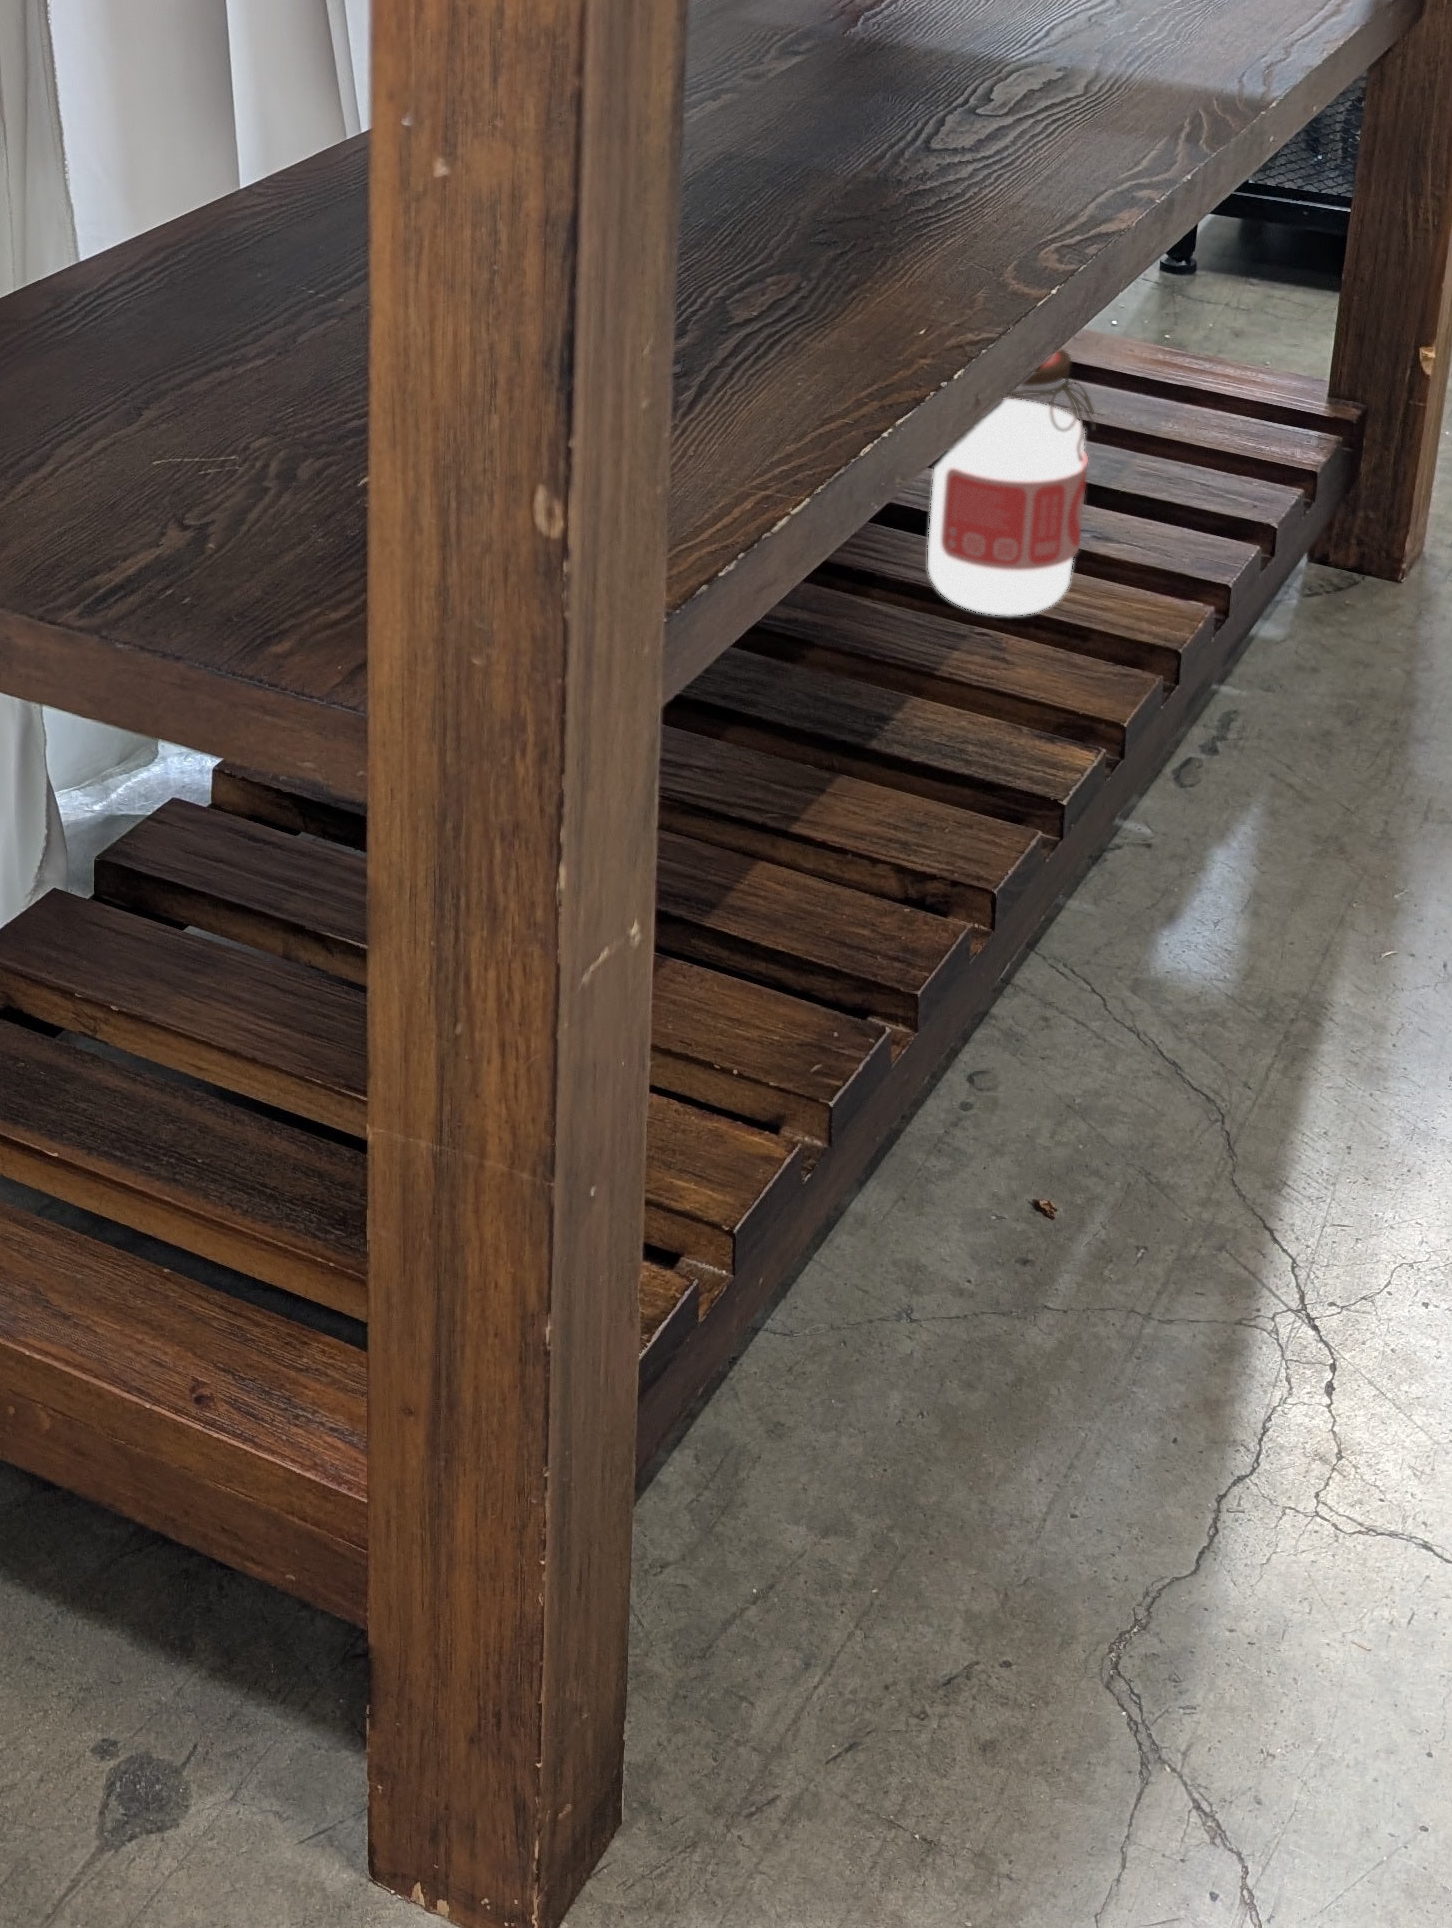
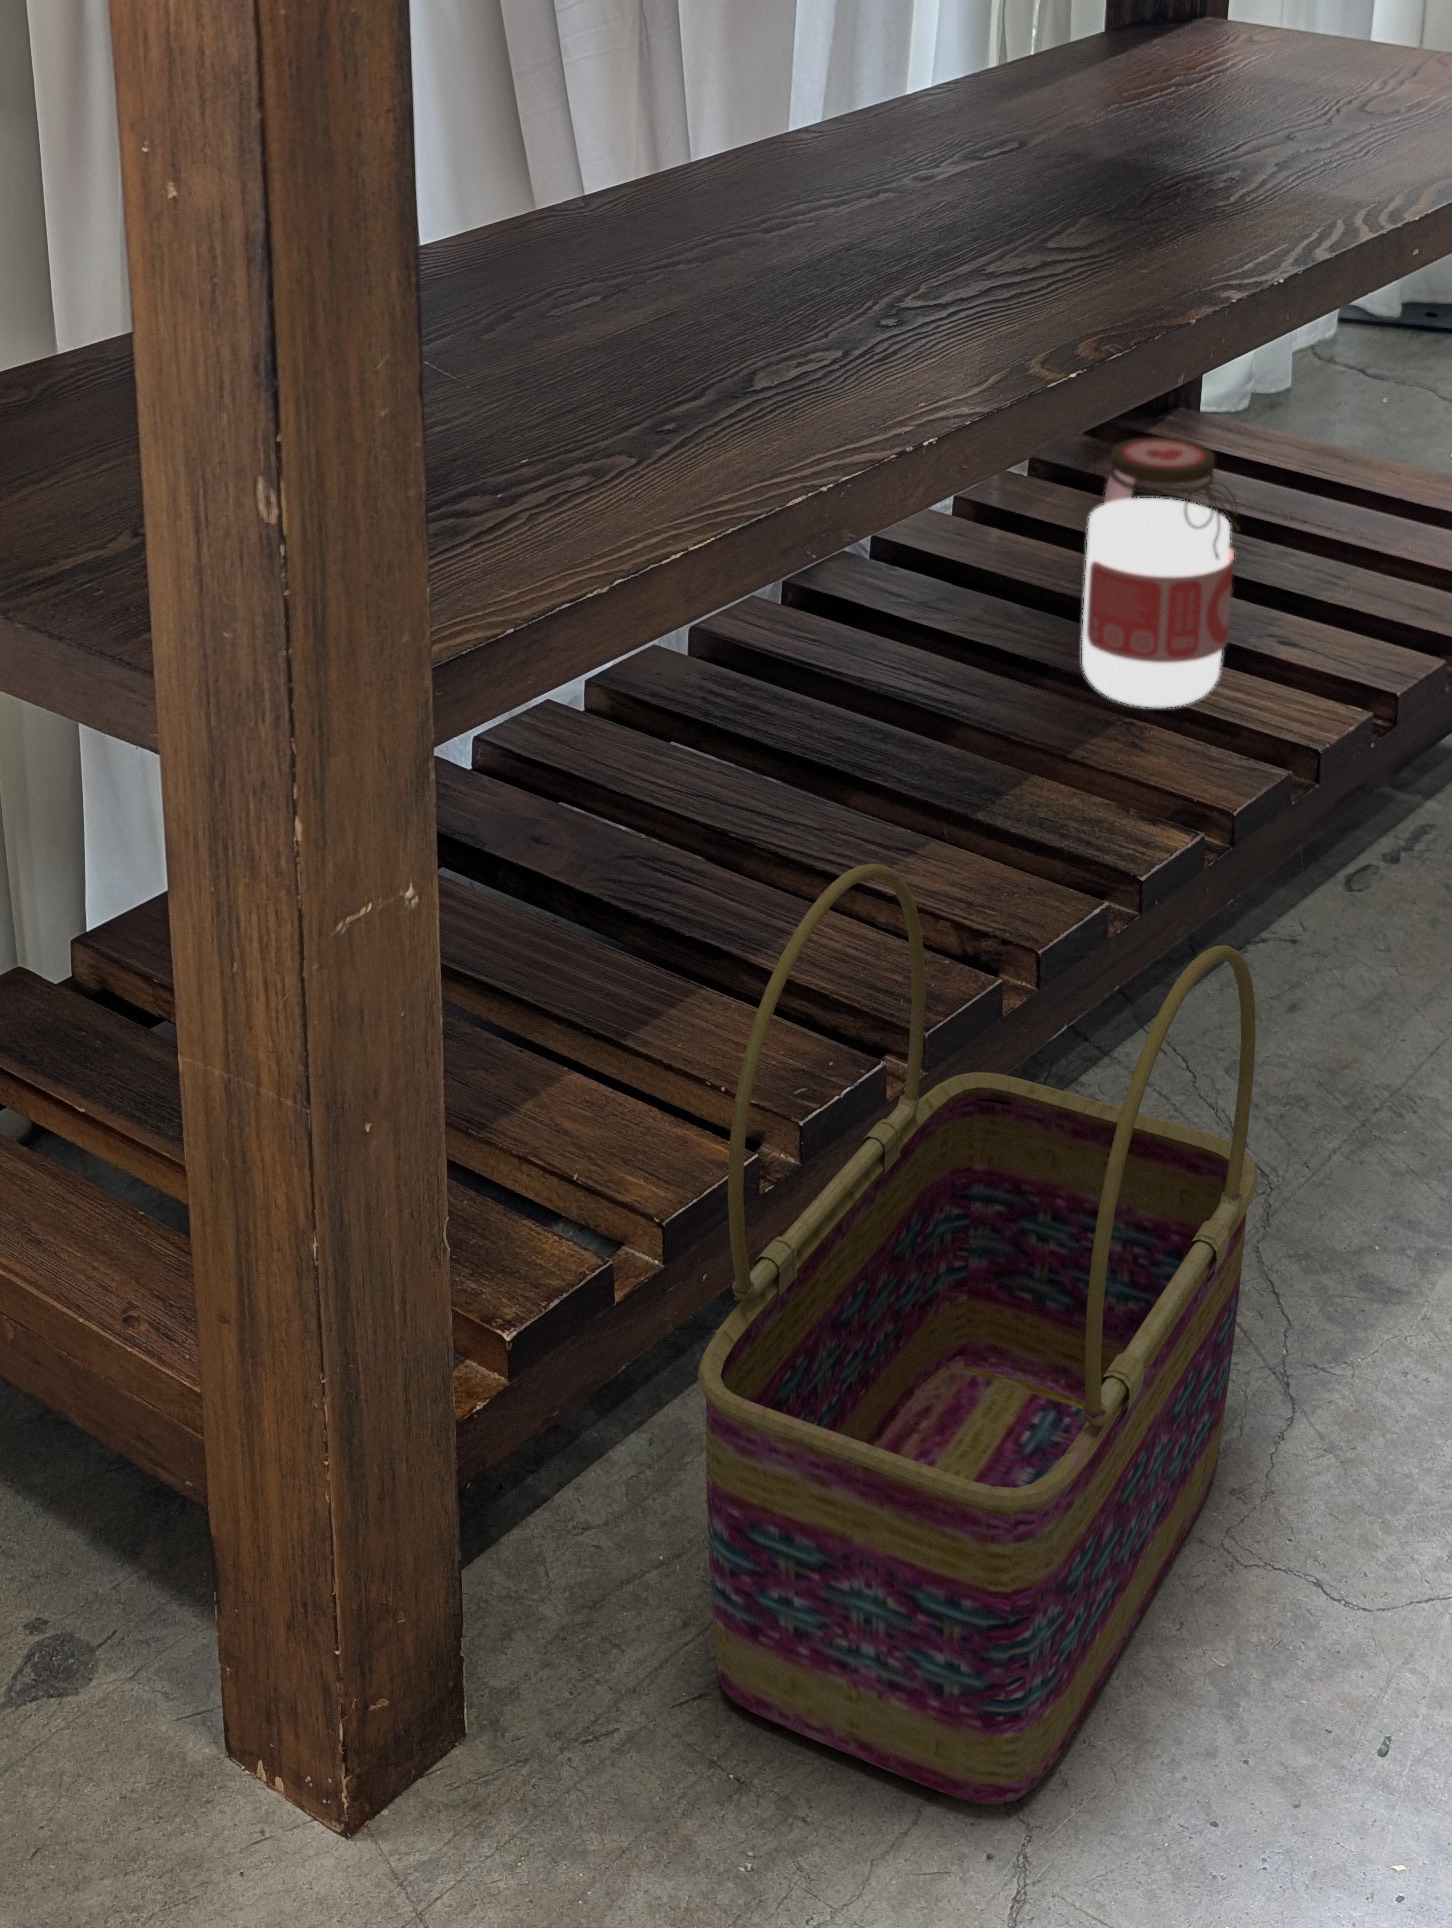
basket: none [859,833,1375,1834] -> present [697,864,1257,1805]

